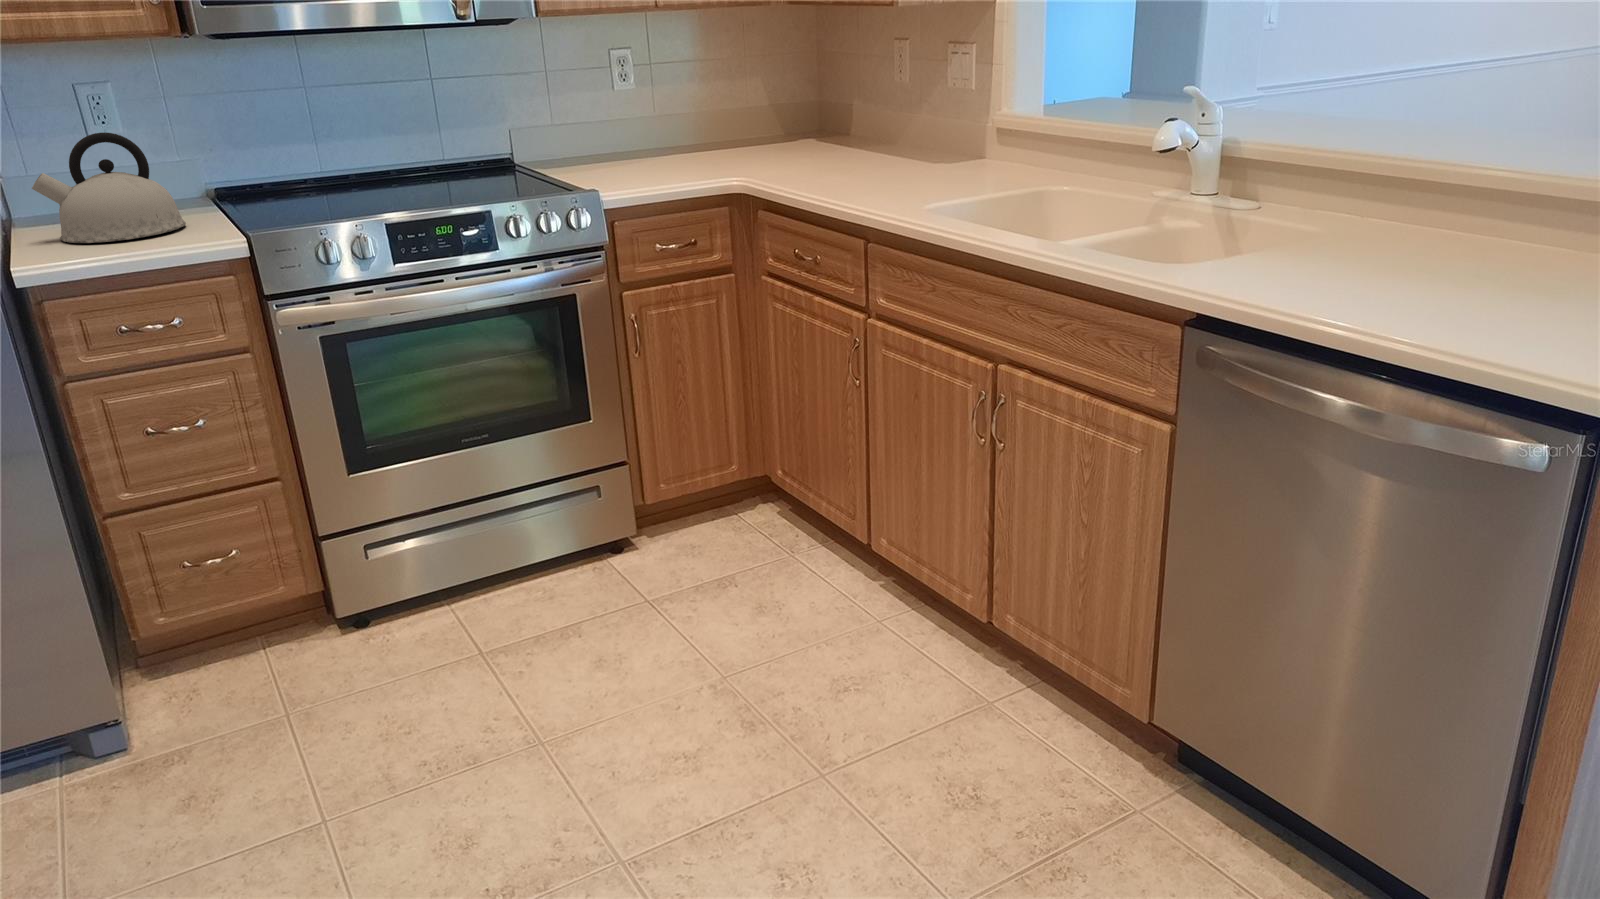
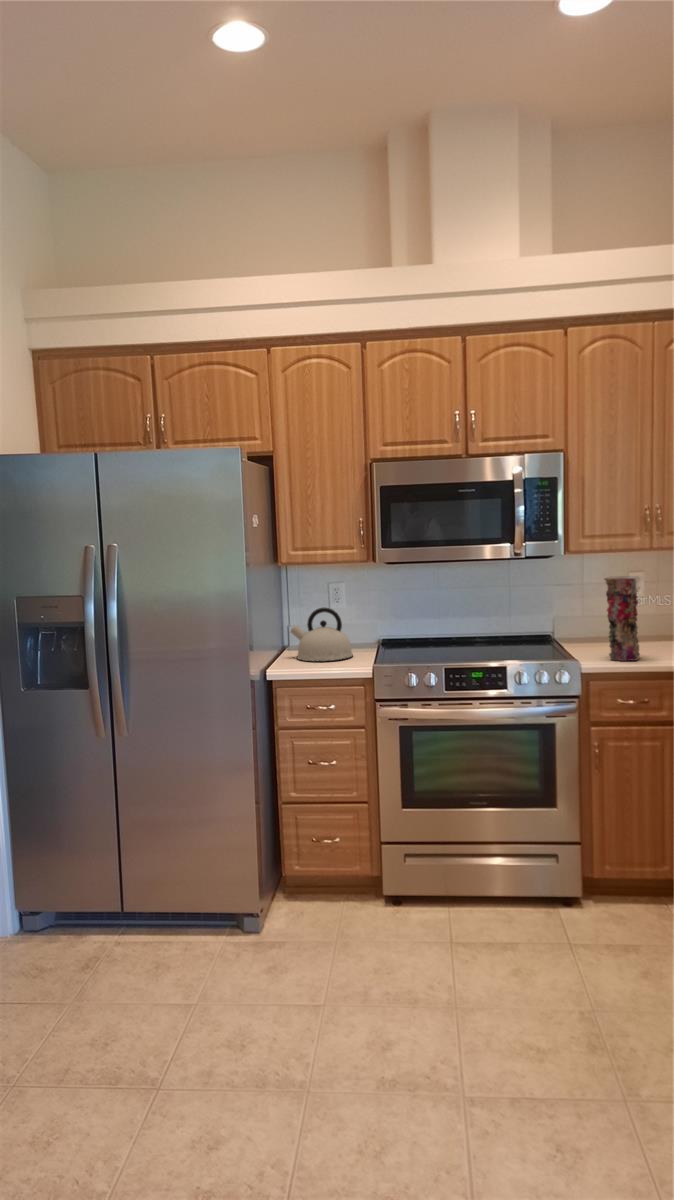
vase: none [615,48,677,184] -> present [604,576,640,661]

